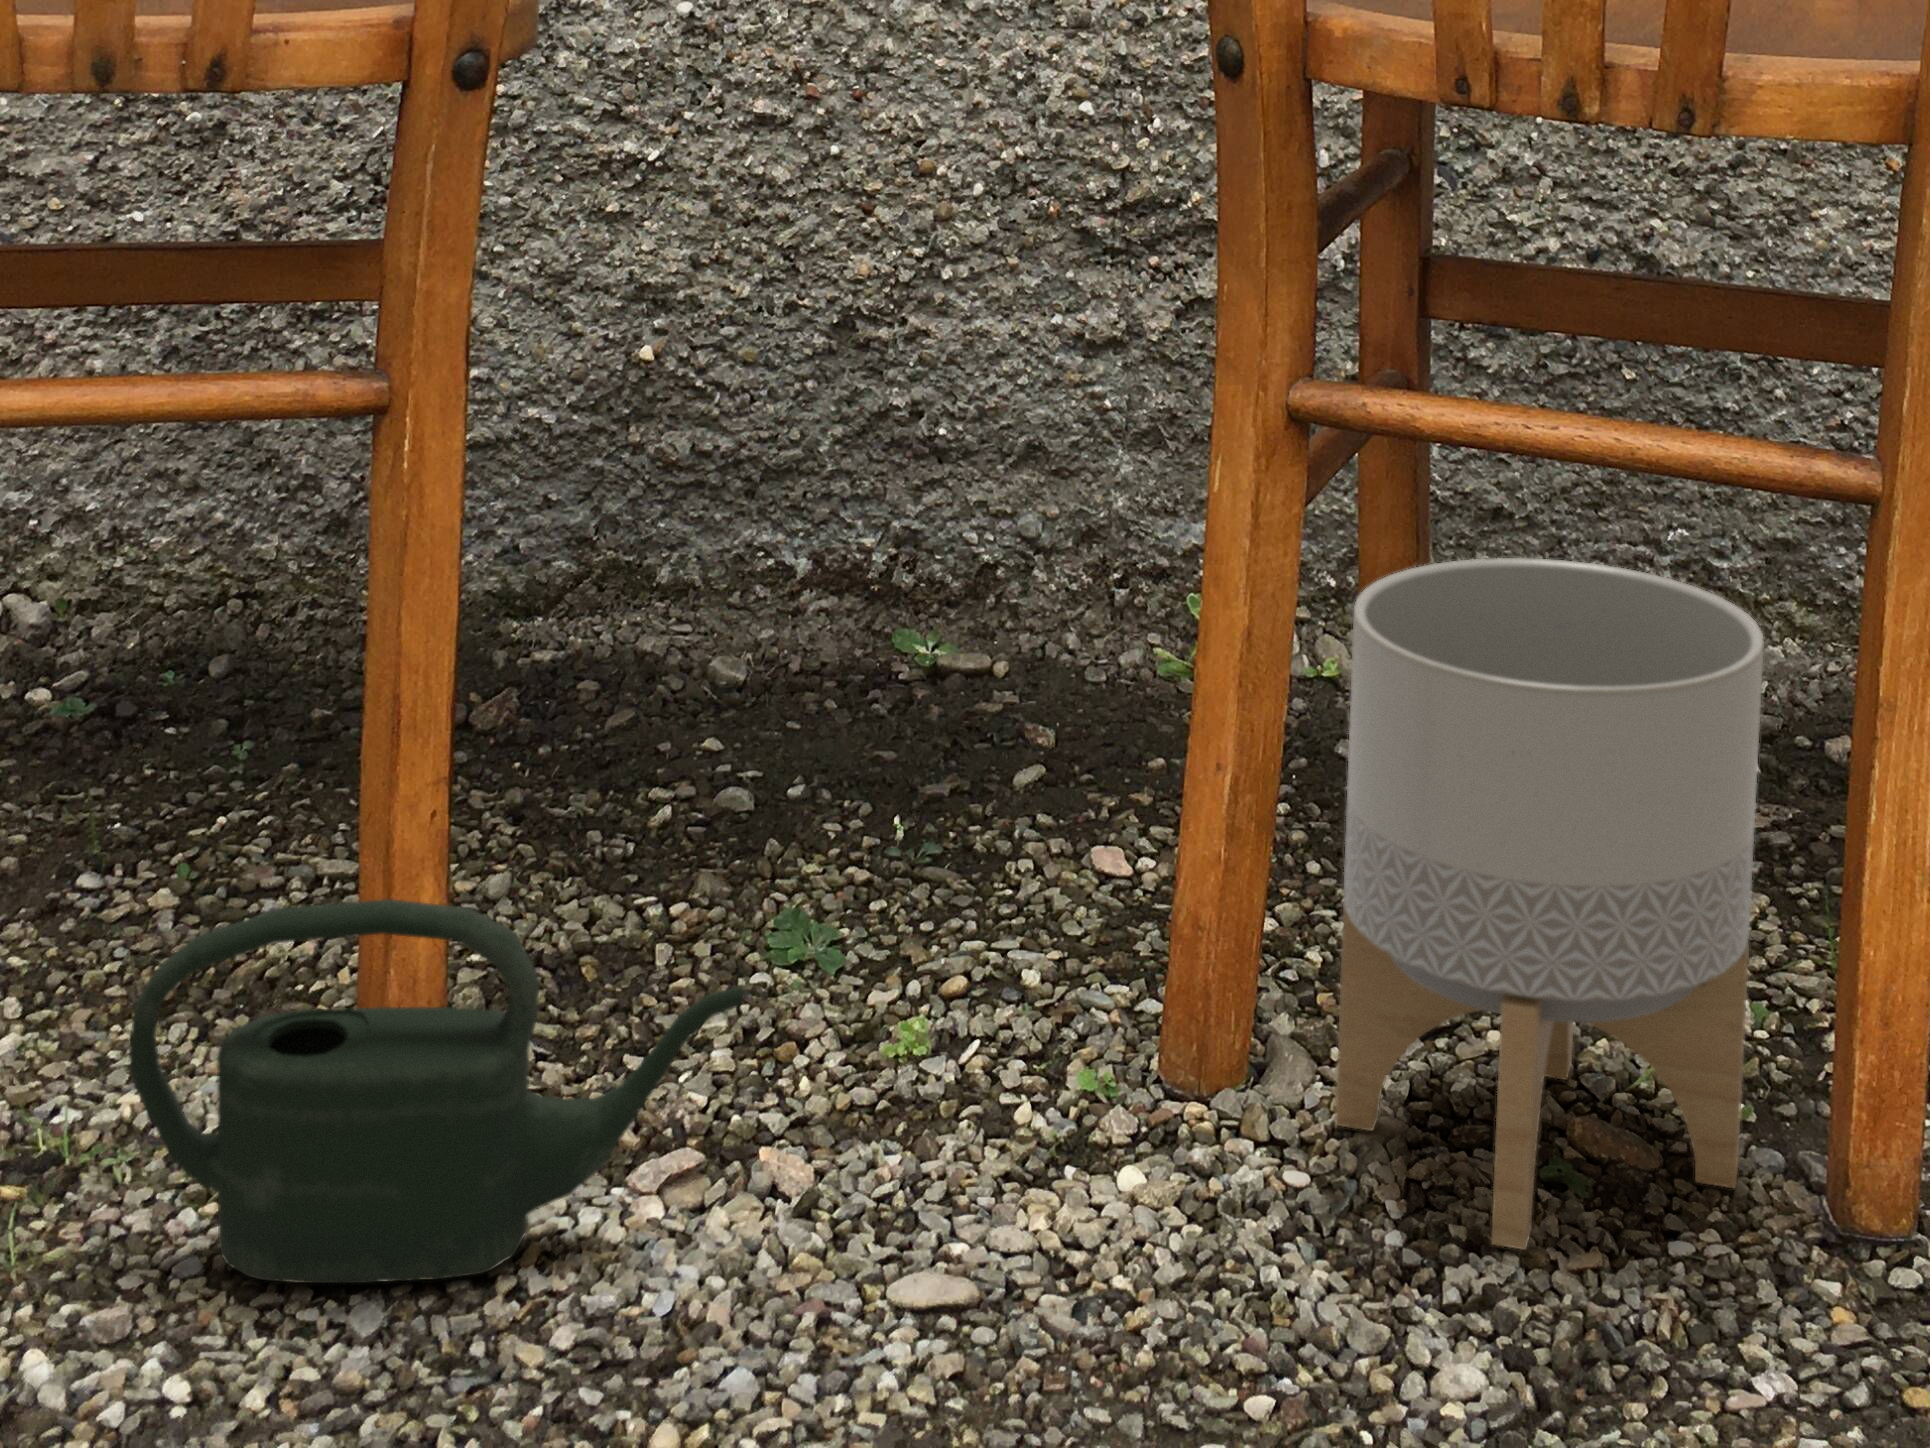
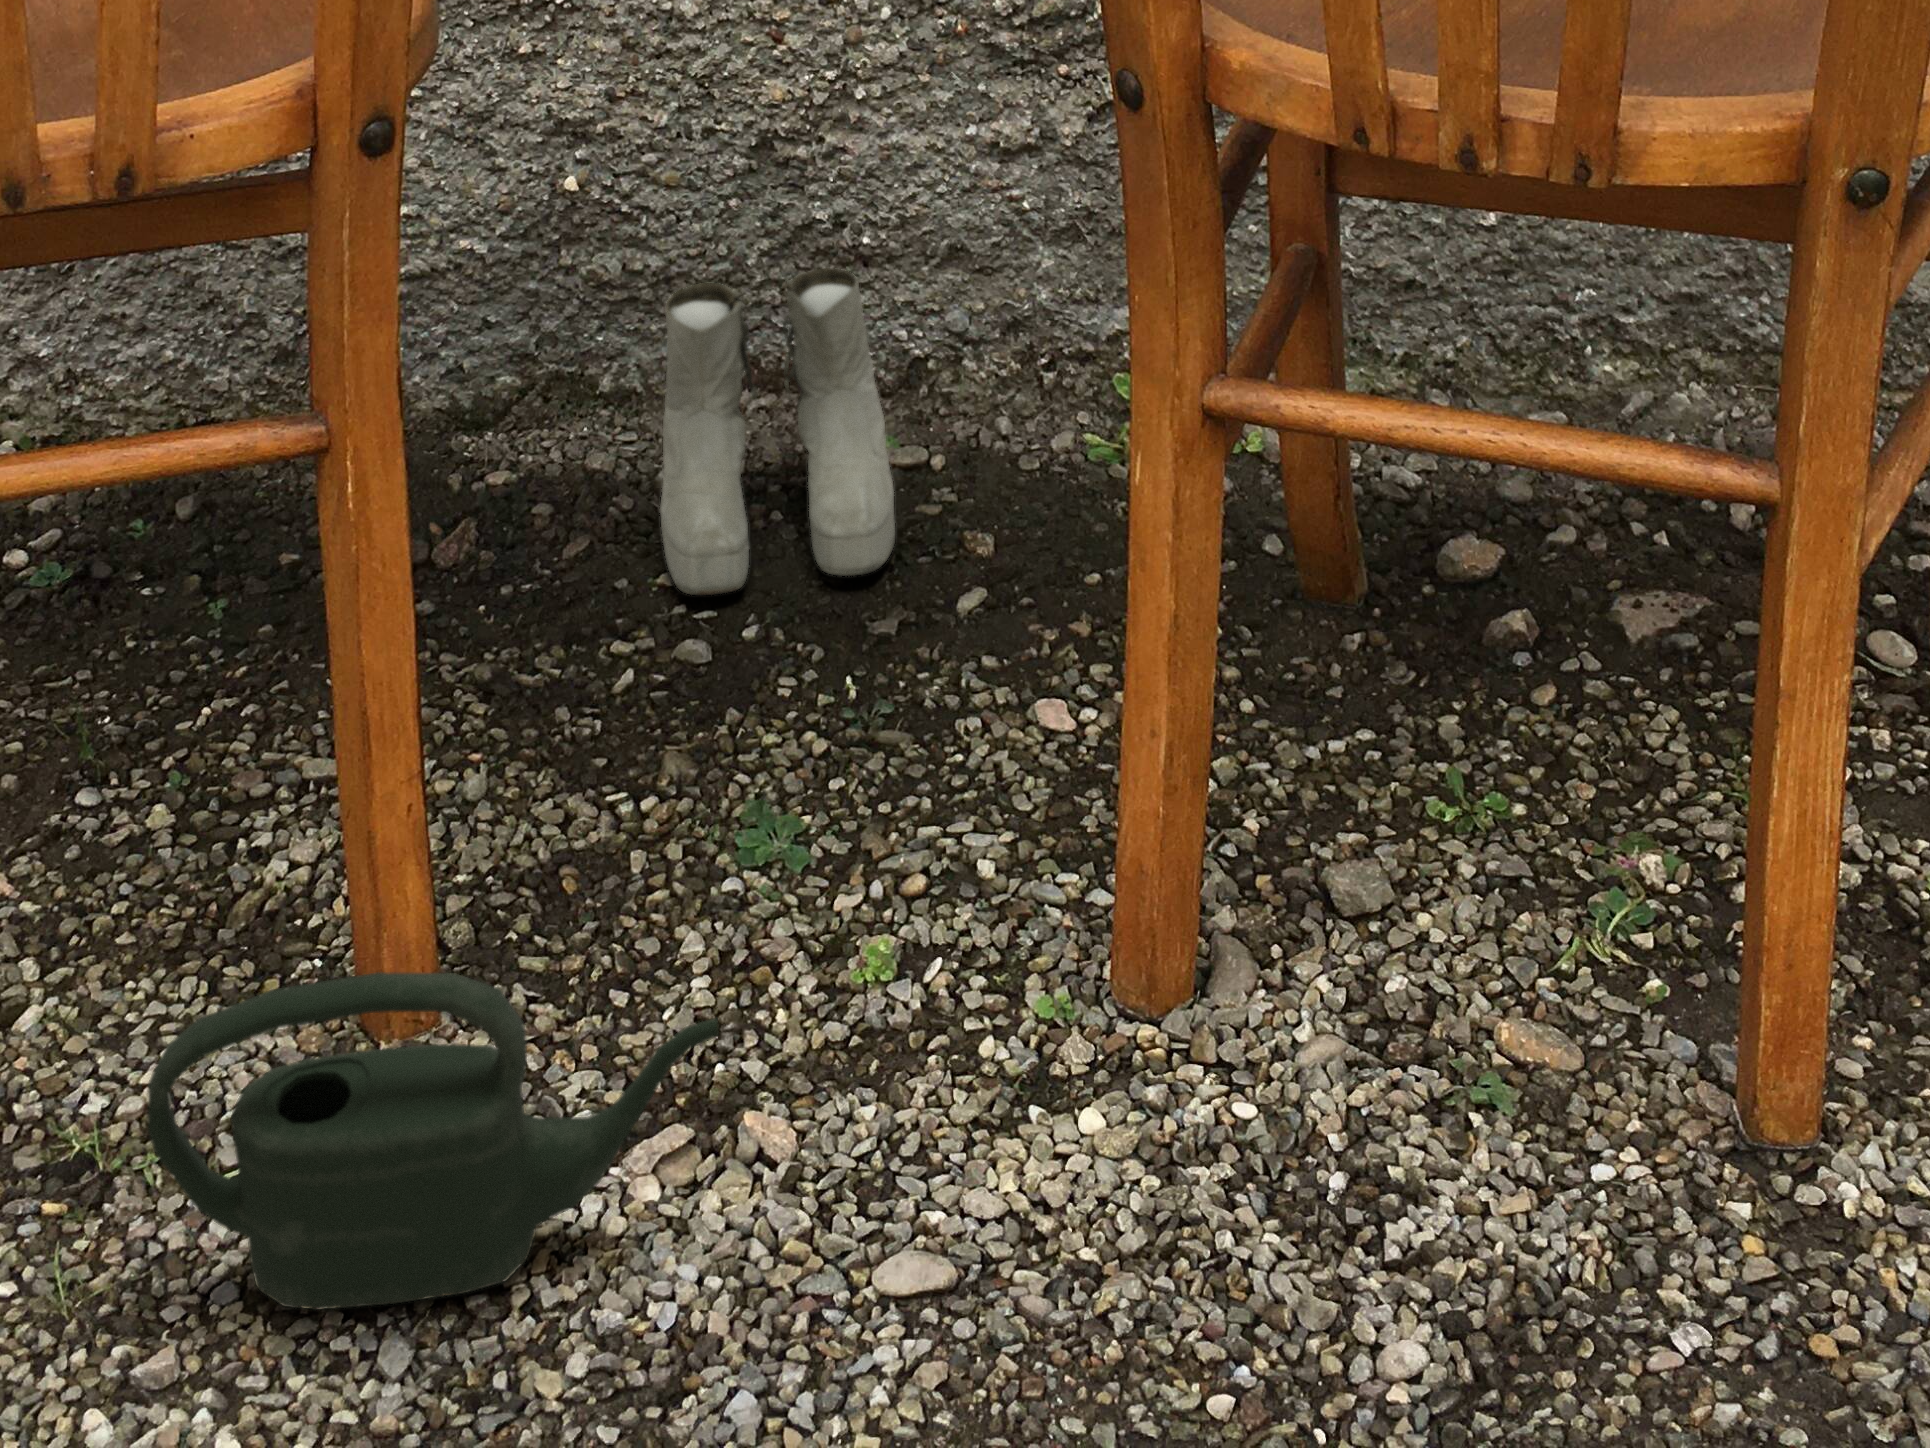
boots: none [713,445,954,752] -> present [660,268,895,595]
planter: present [1335,558,1764,1250] -> none [1278,513,1674,1184]

